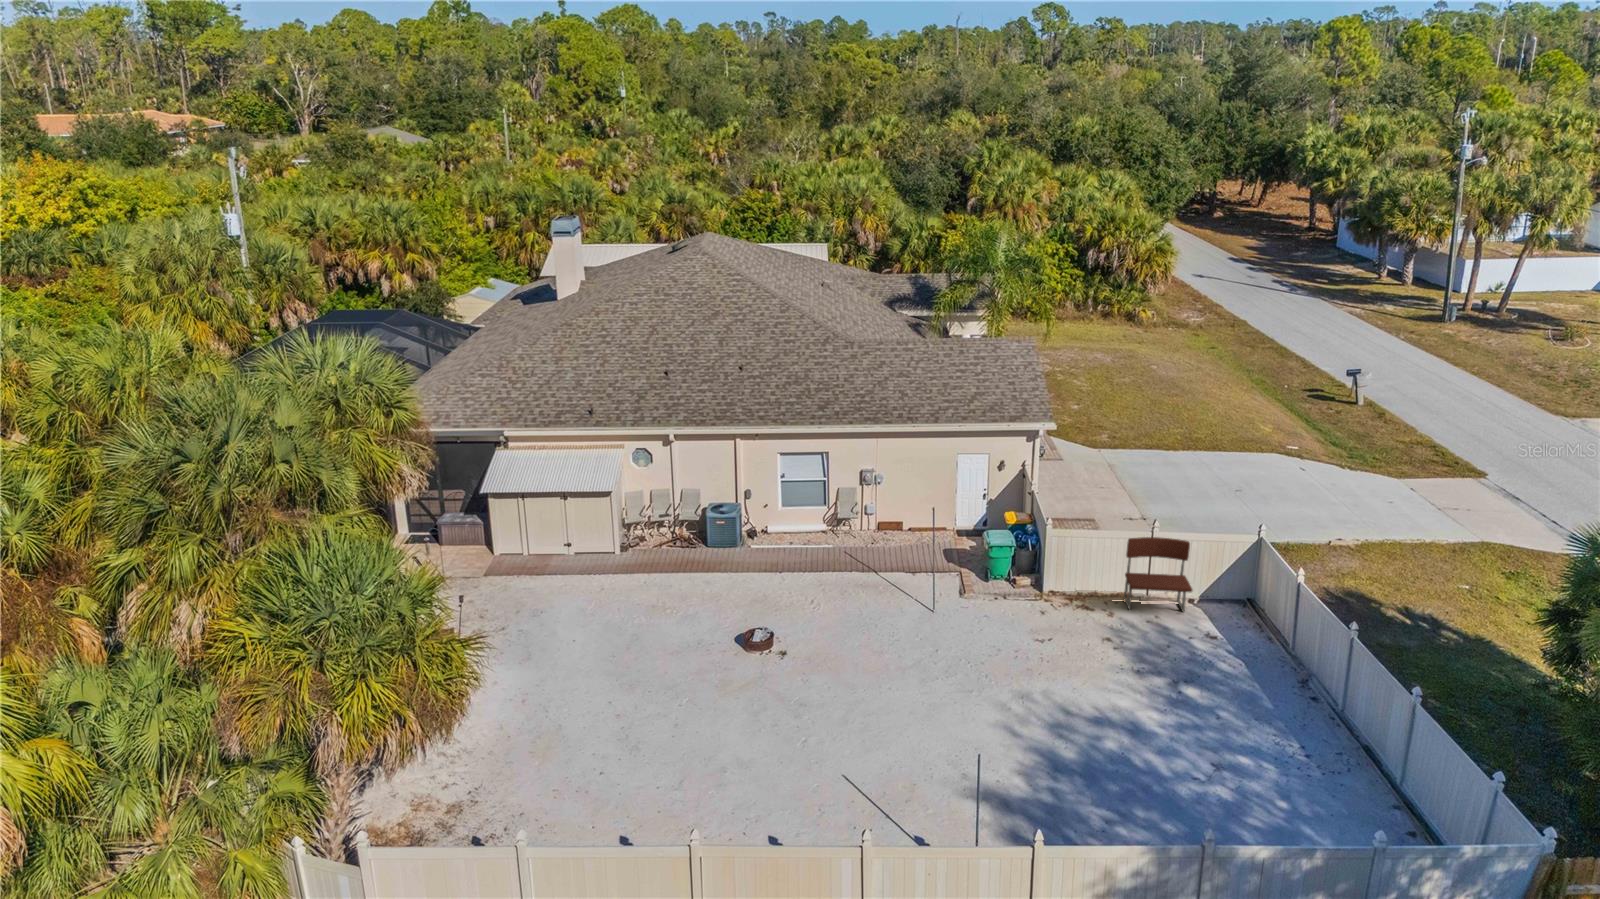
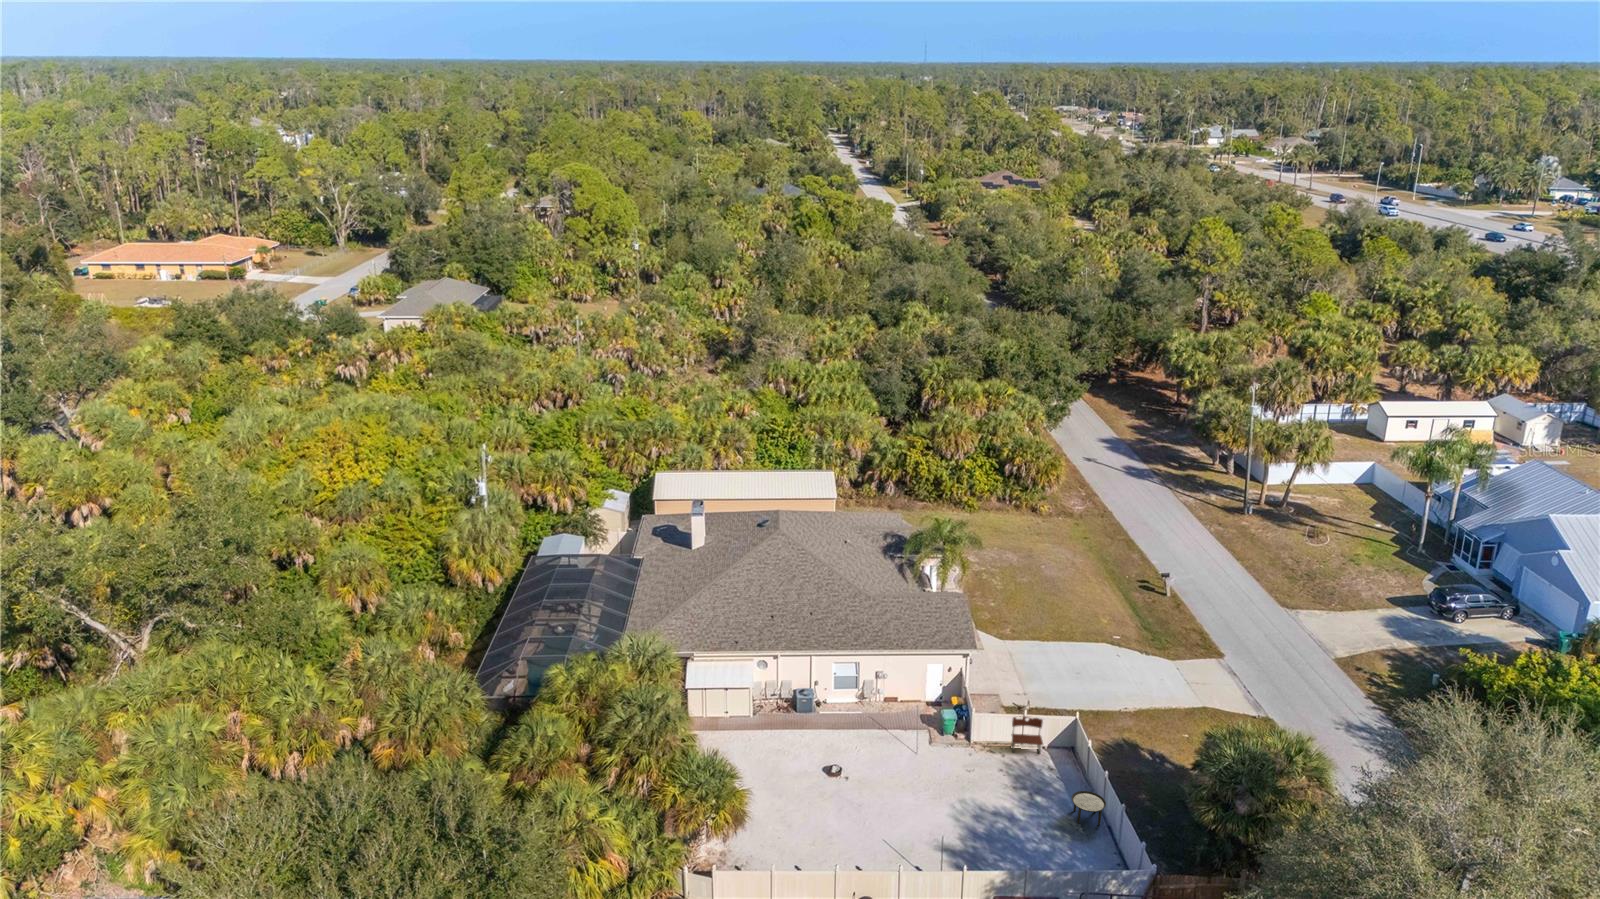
round table: none [1275,671,1358,745] -> present [1072,791,1106,825]

